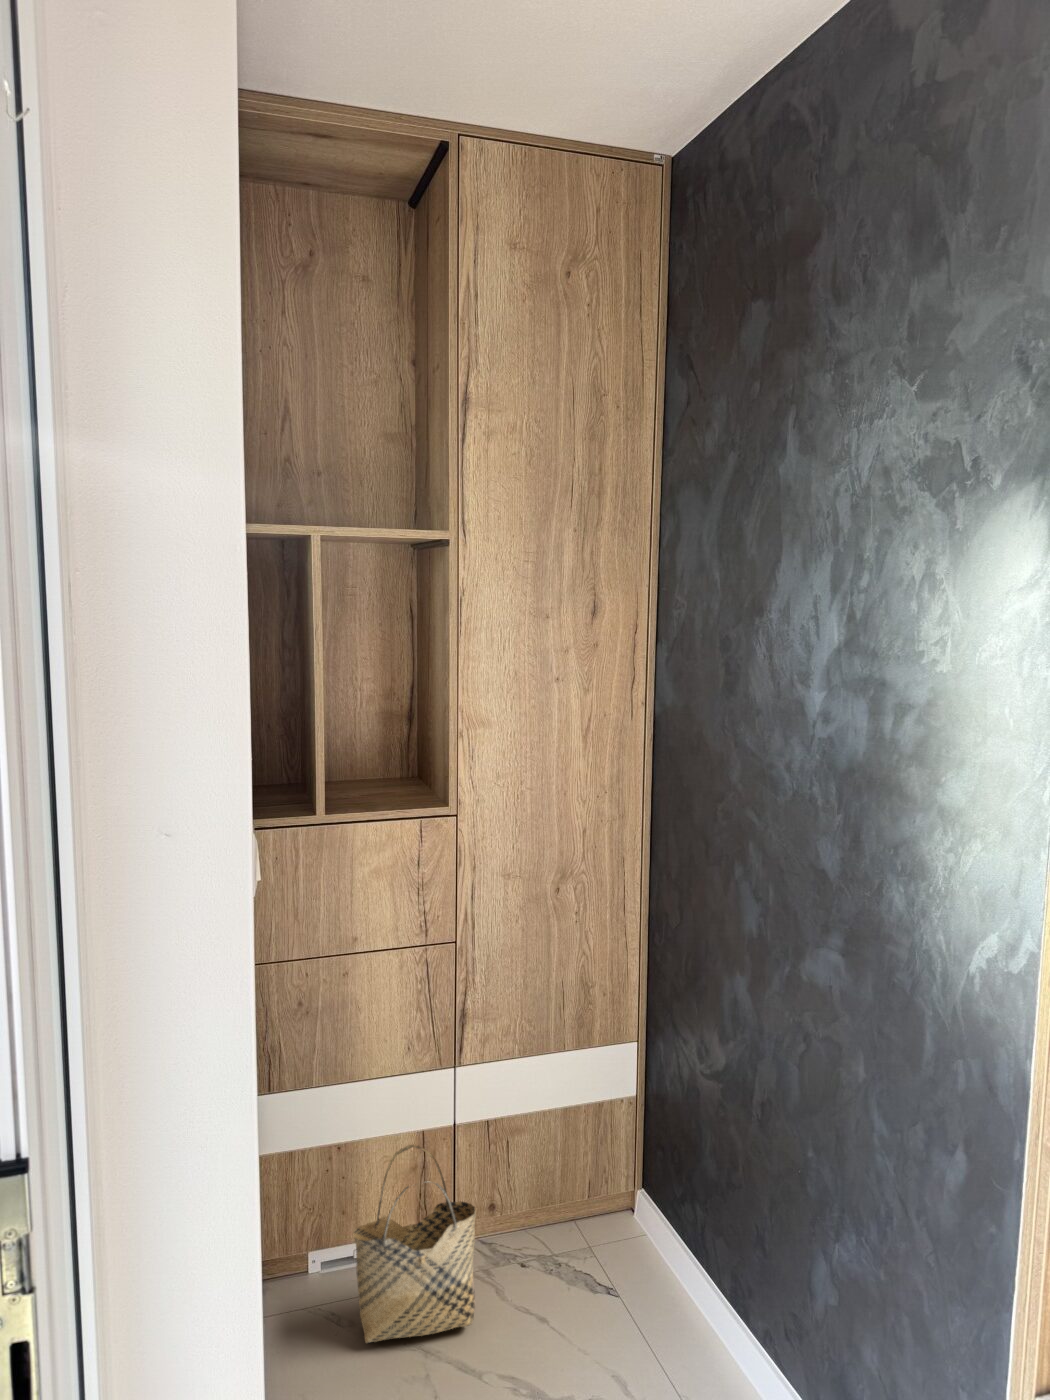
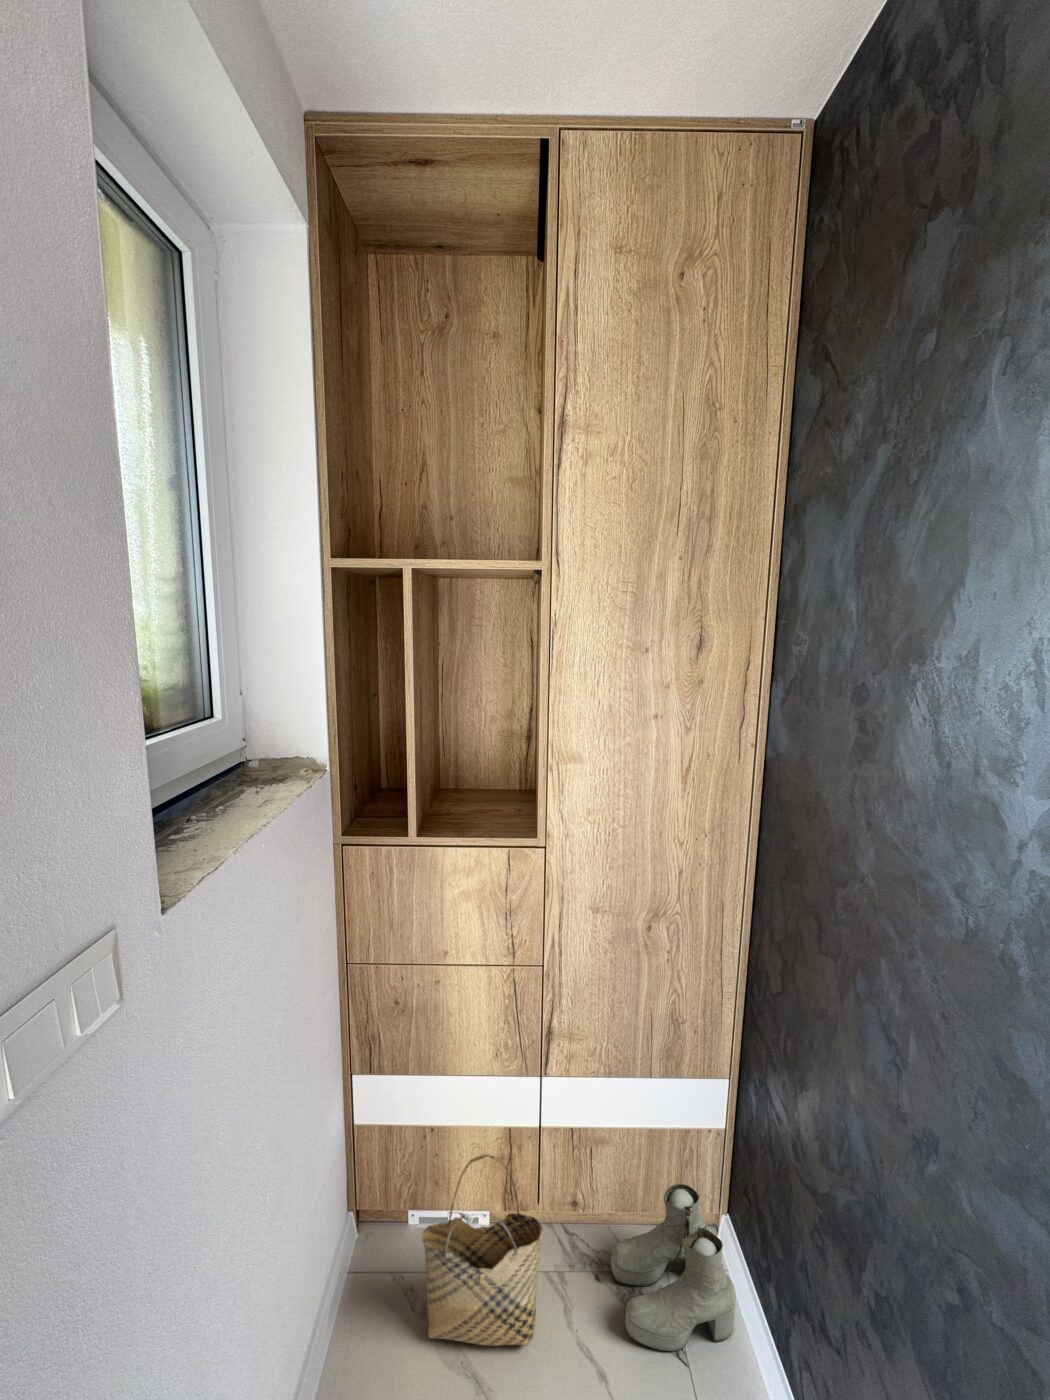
boots: none [536,1154,662,1302] -> present [611,1184,736,1351]

